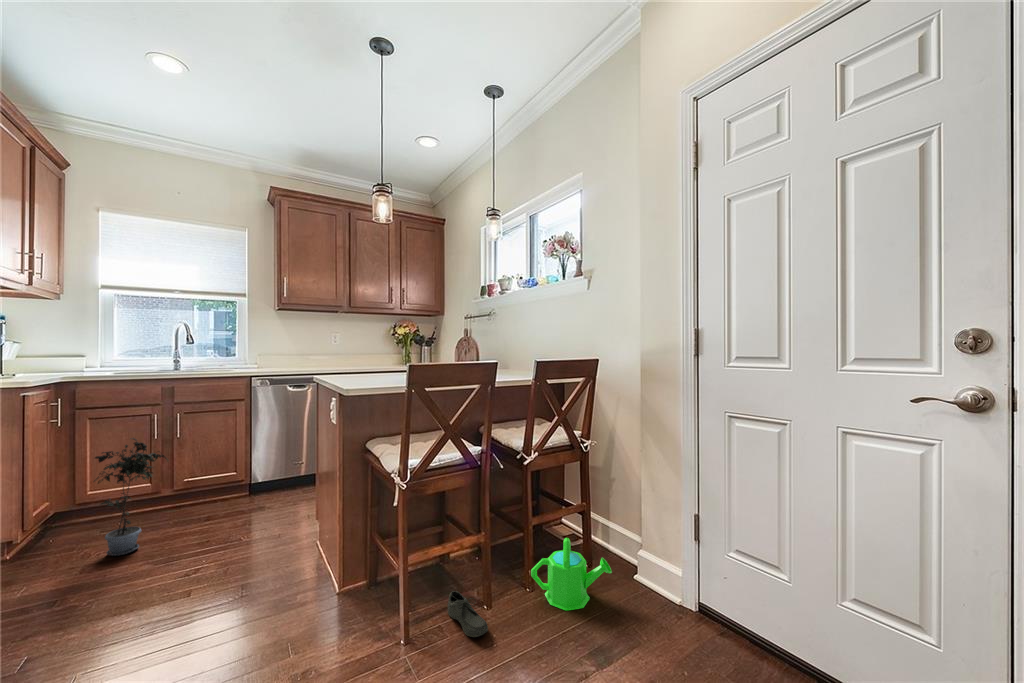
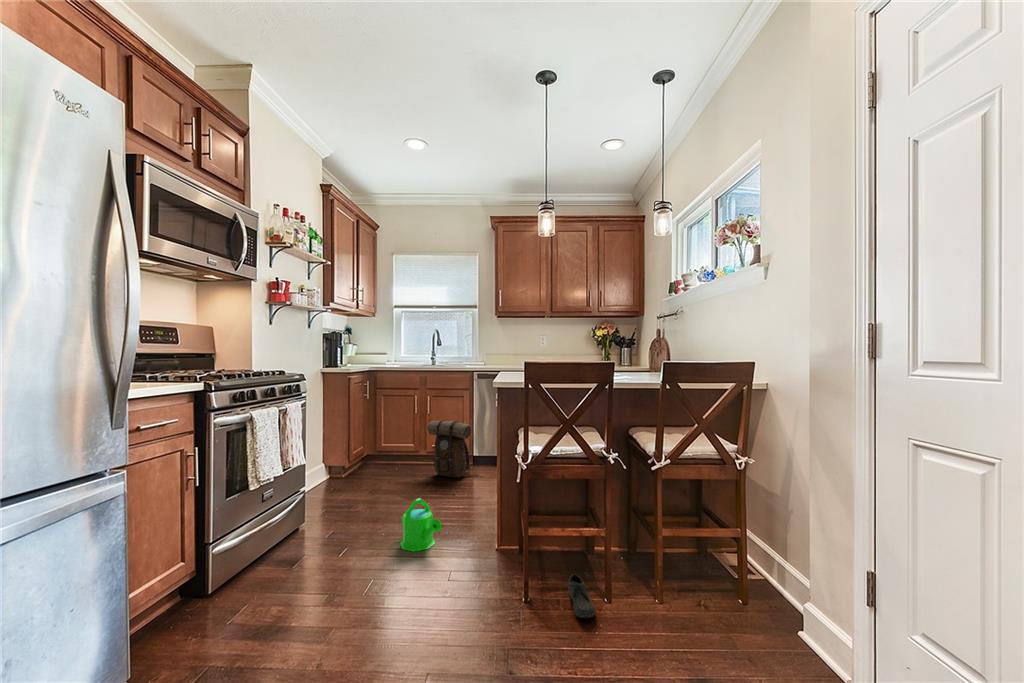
potted plant: present [94,438,168,556] -> none [375,410,413,488]
backpack: none [183,442,256,517] -> present [427,420,471,478]
watering can: present [531,538,612,611] -> present [400,498,442,552]

